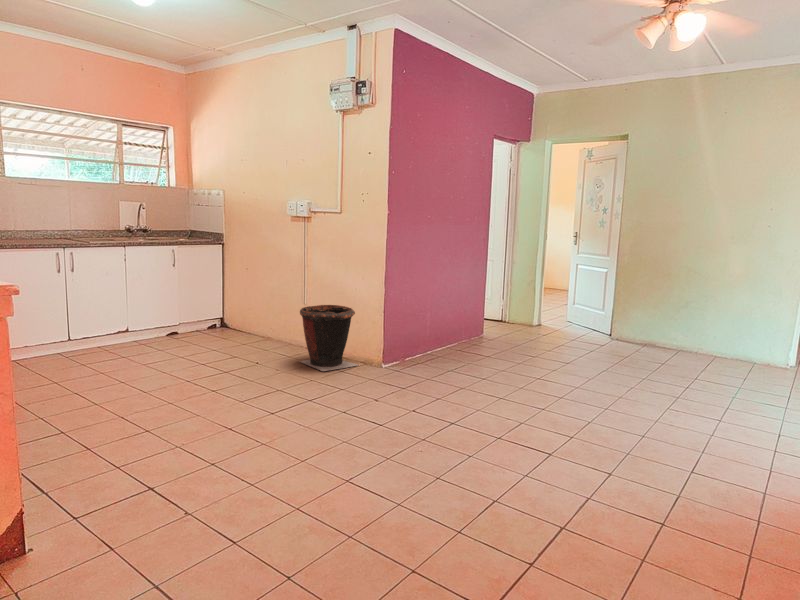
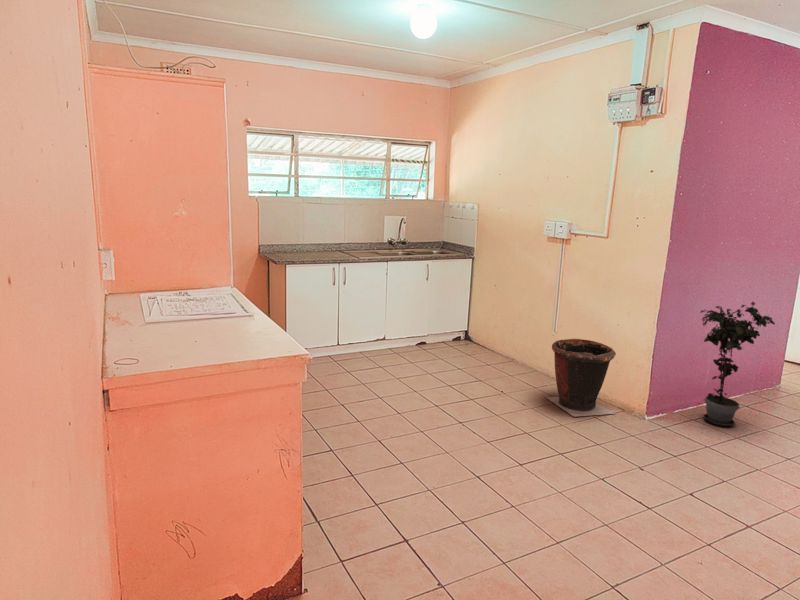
potted plant: none [417,259,470,363] -> present [701,302,775,426]

